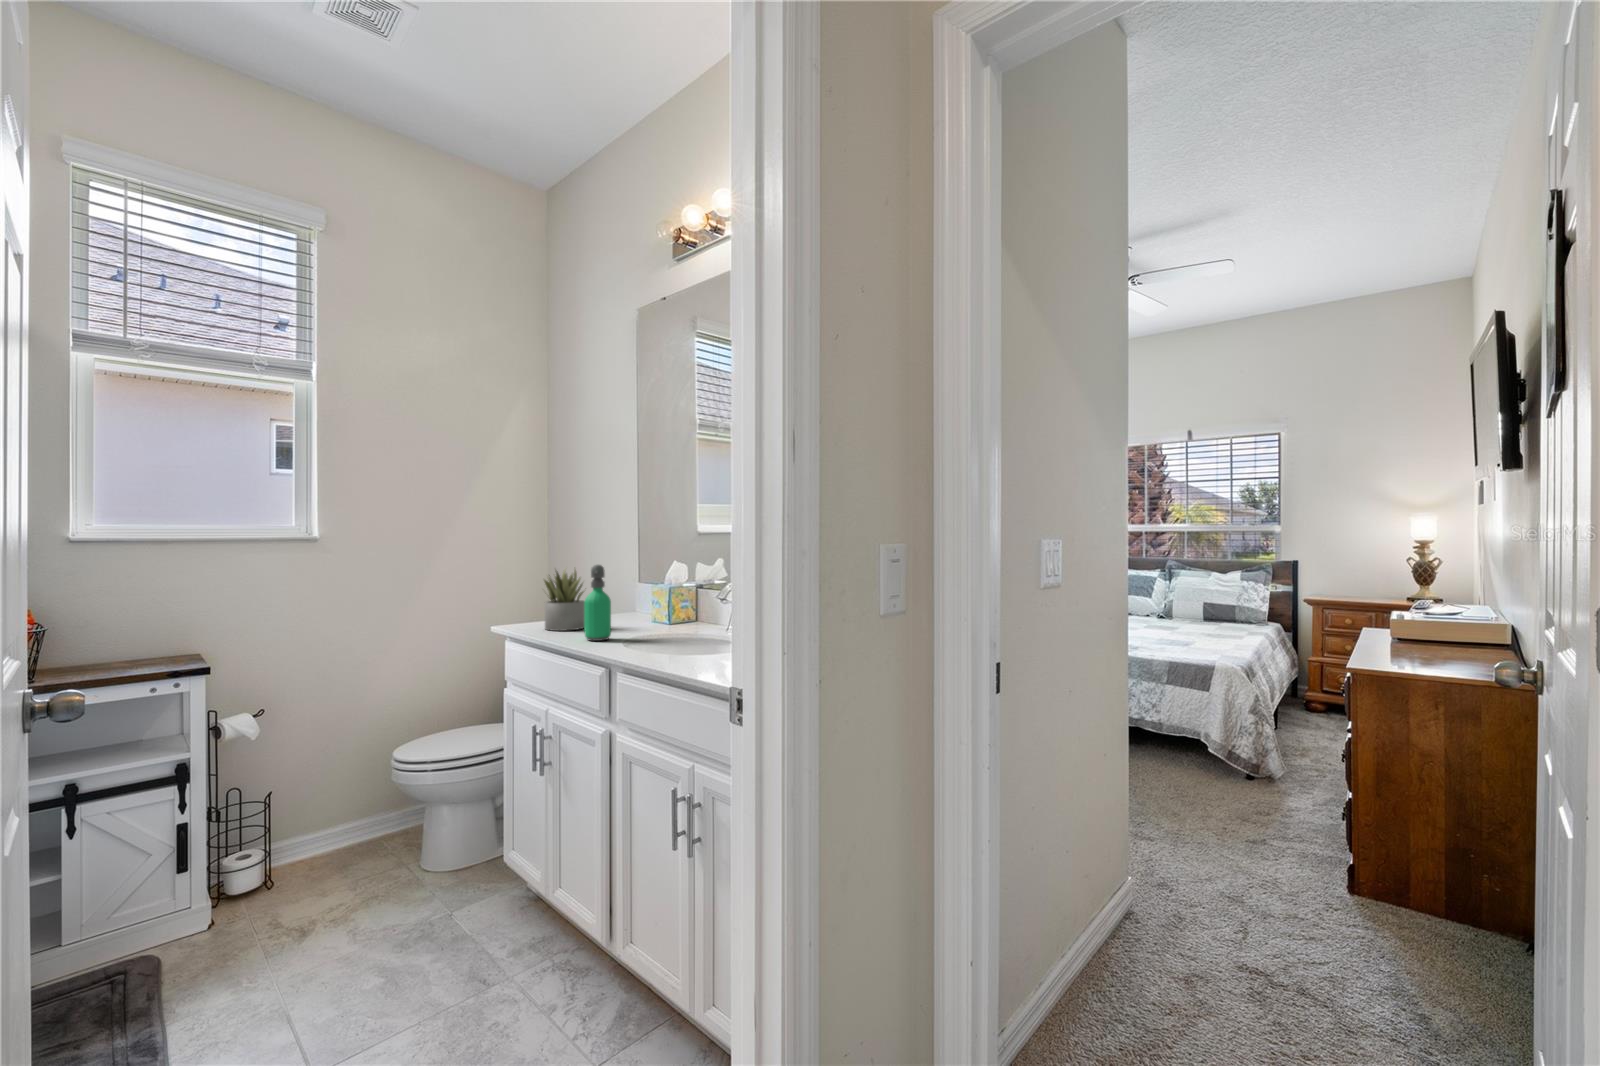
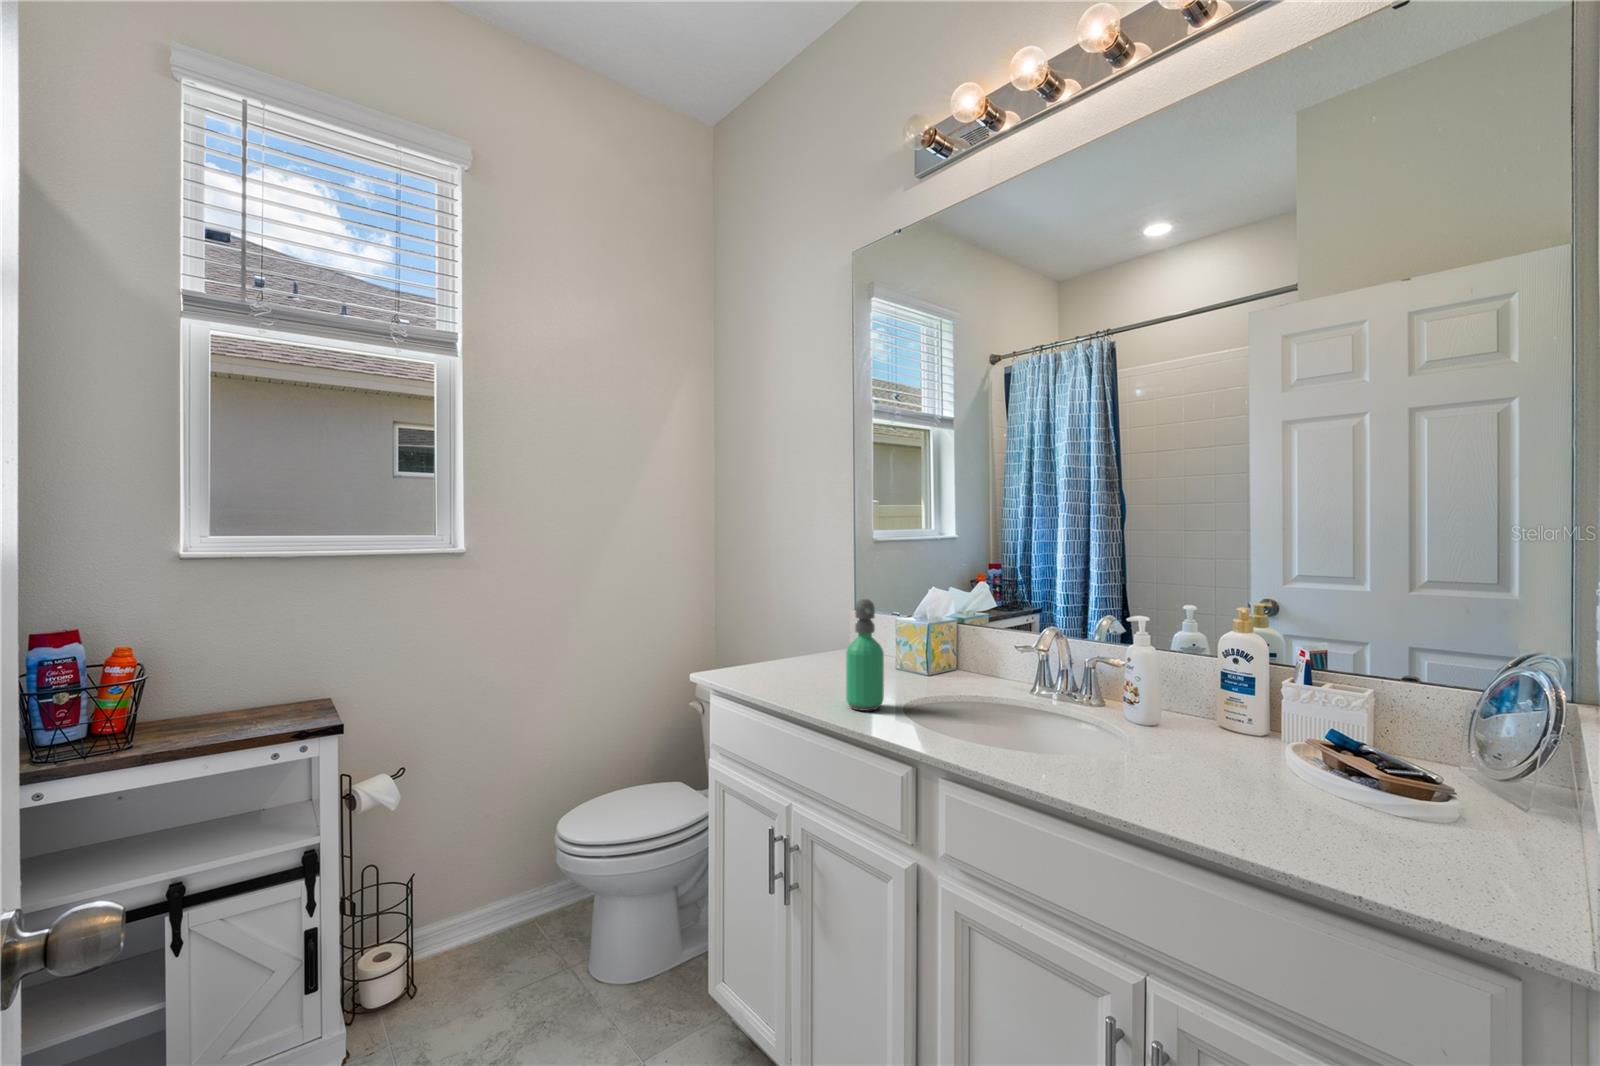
succulent plant: present [544,570,584,631] -> none [765,596,826,687]

